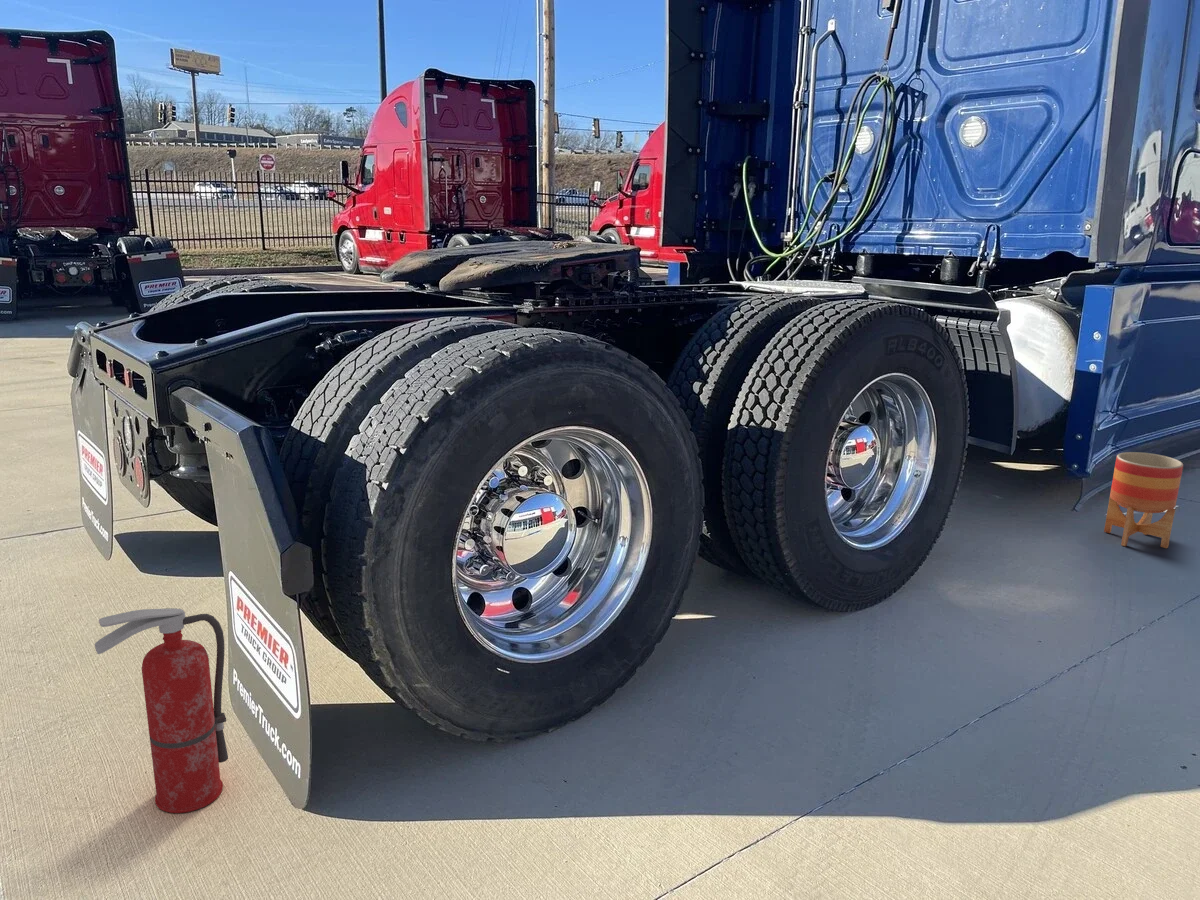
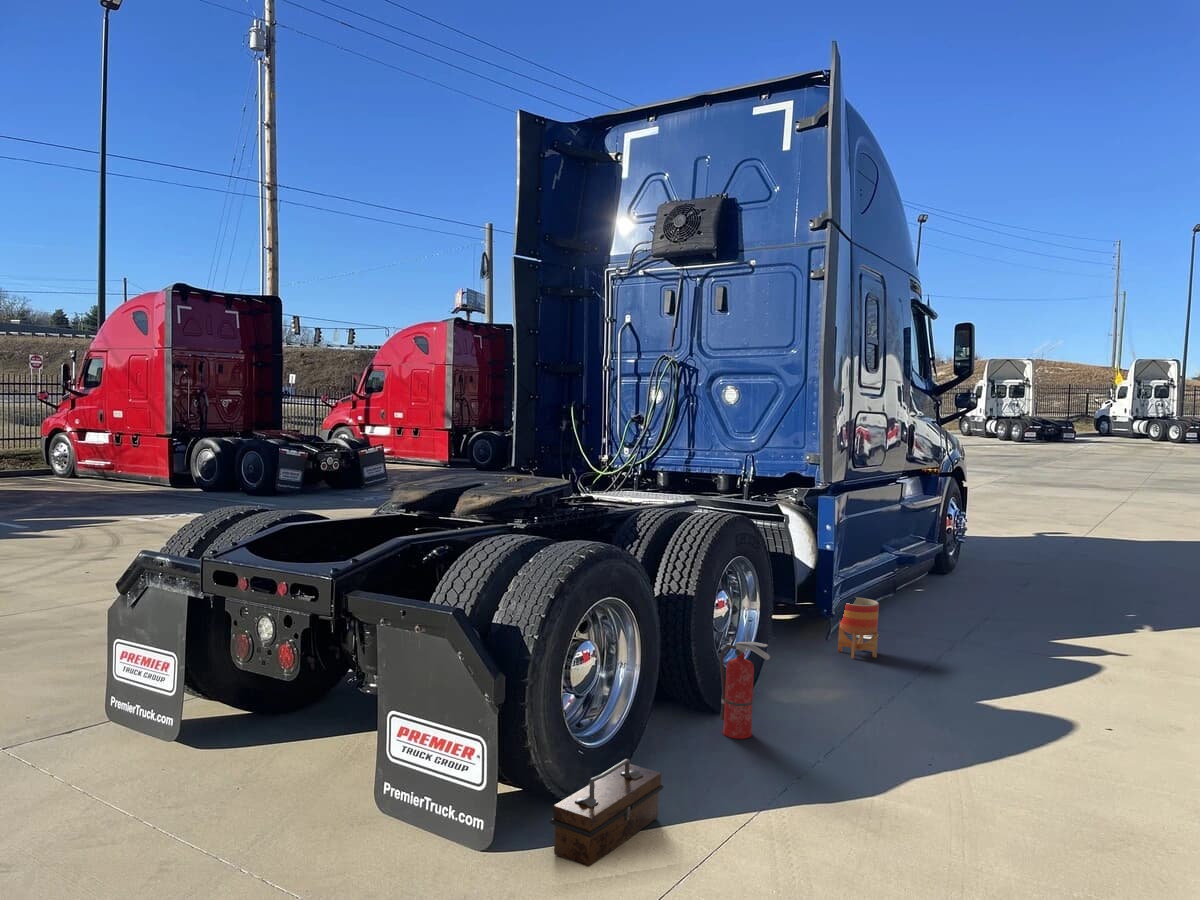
fire extinguisher: present [95,608,228,813] -> present [720,642,770,739]
toolbox: none [369,691,609,867] -> present [550,759,664,867]

